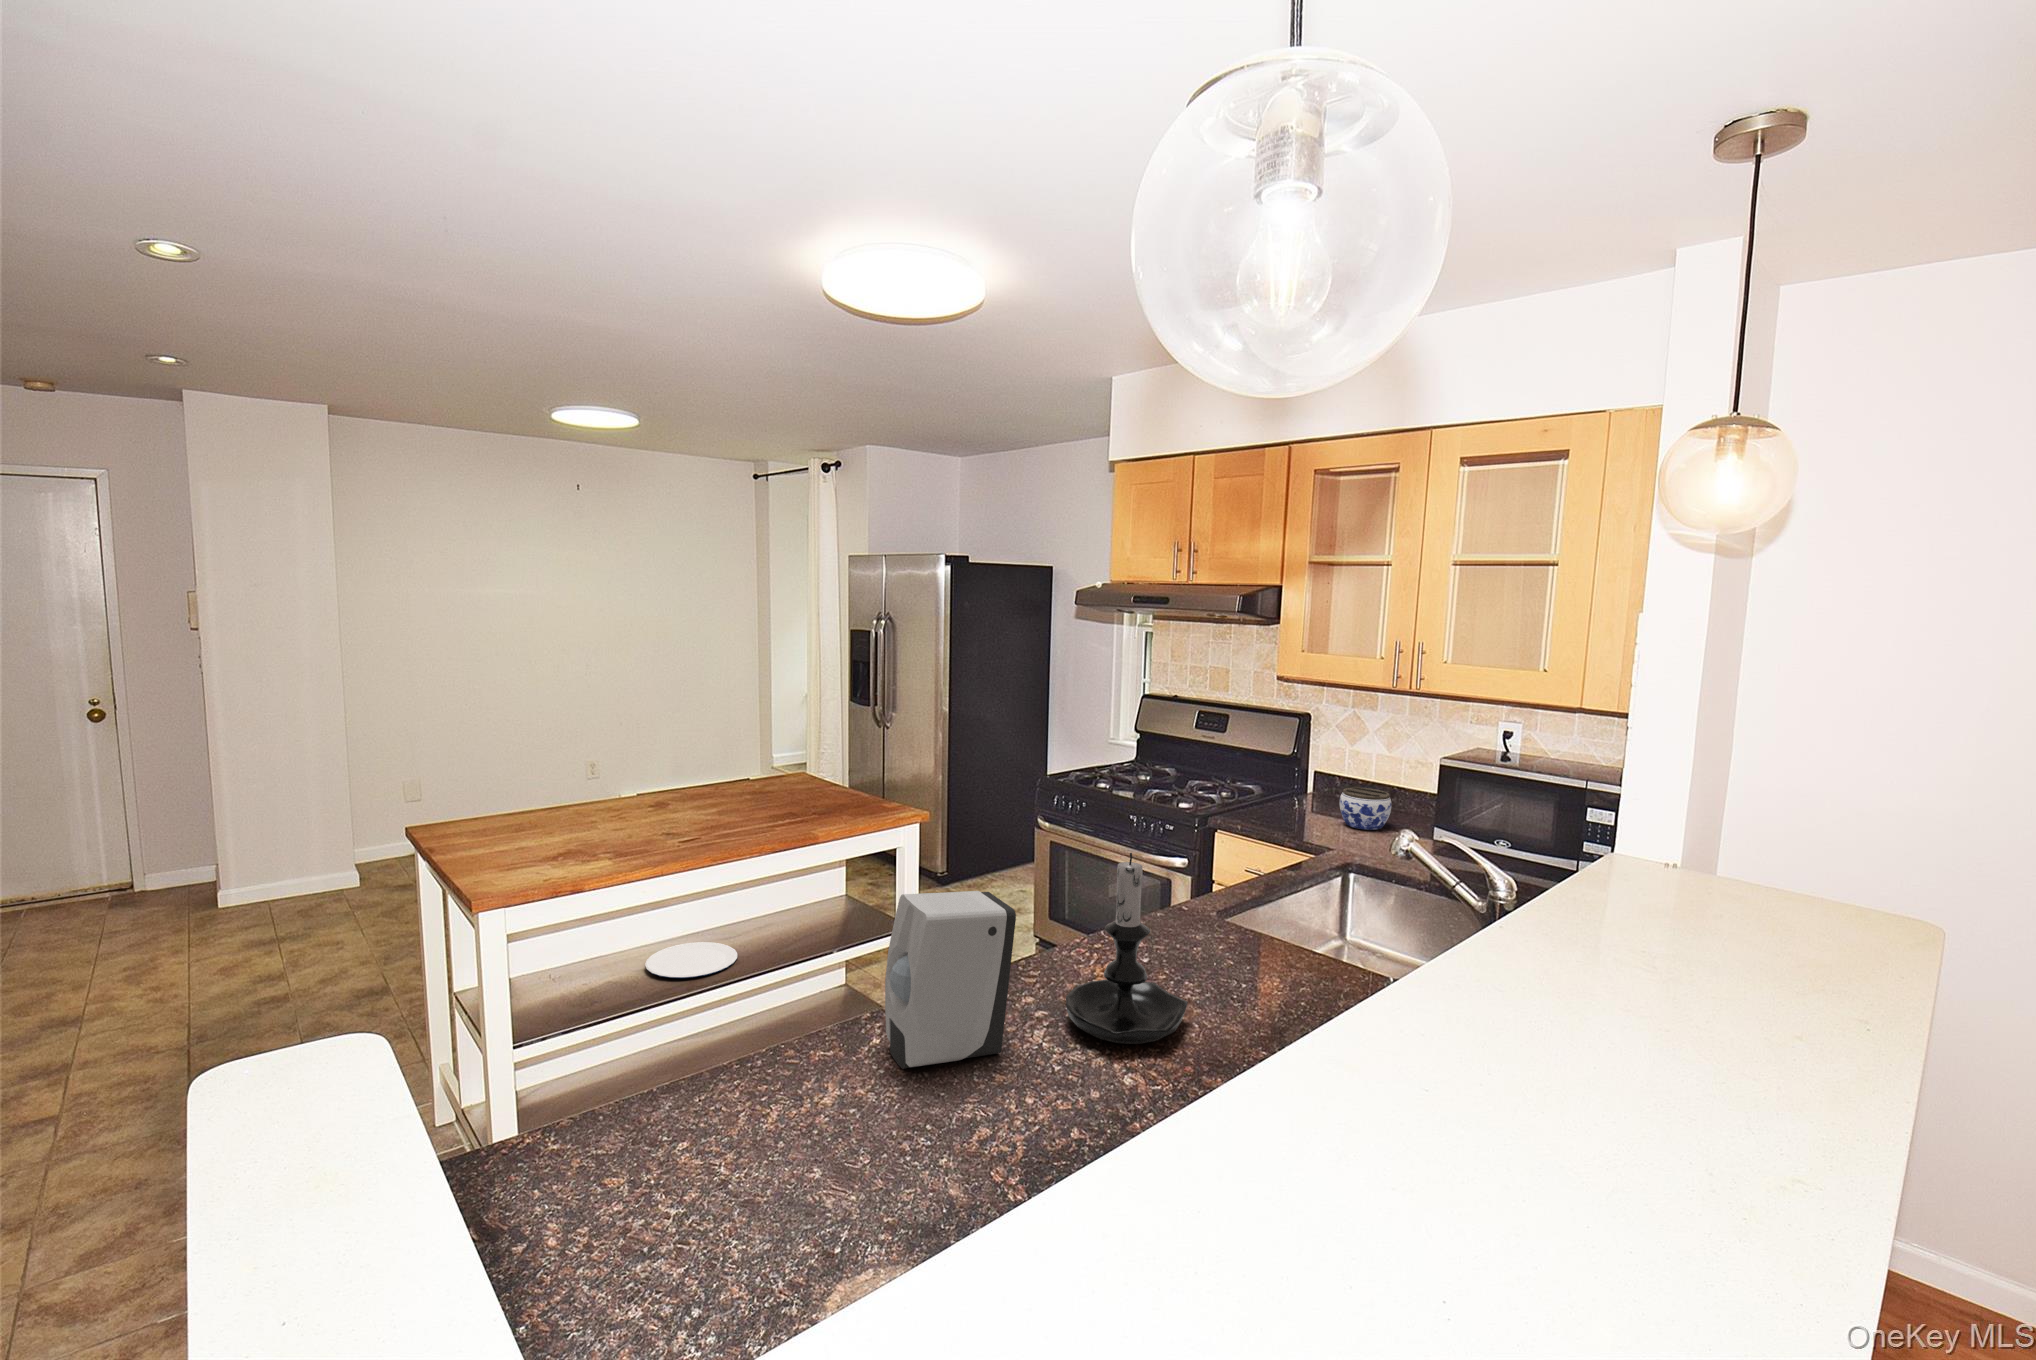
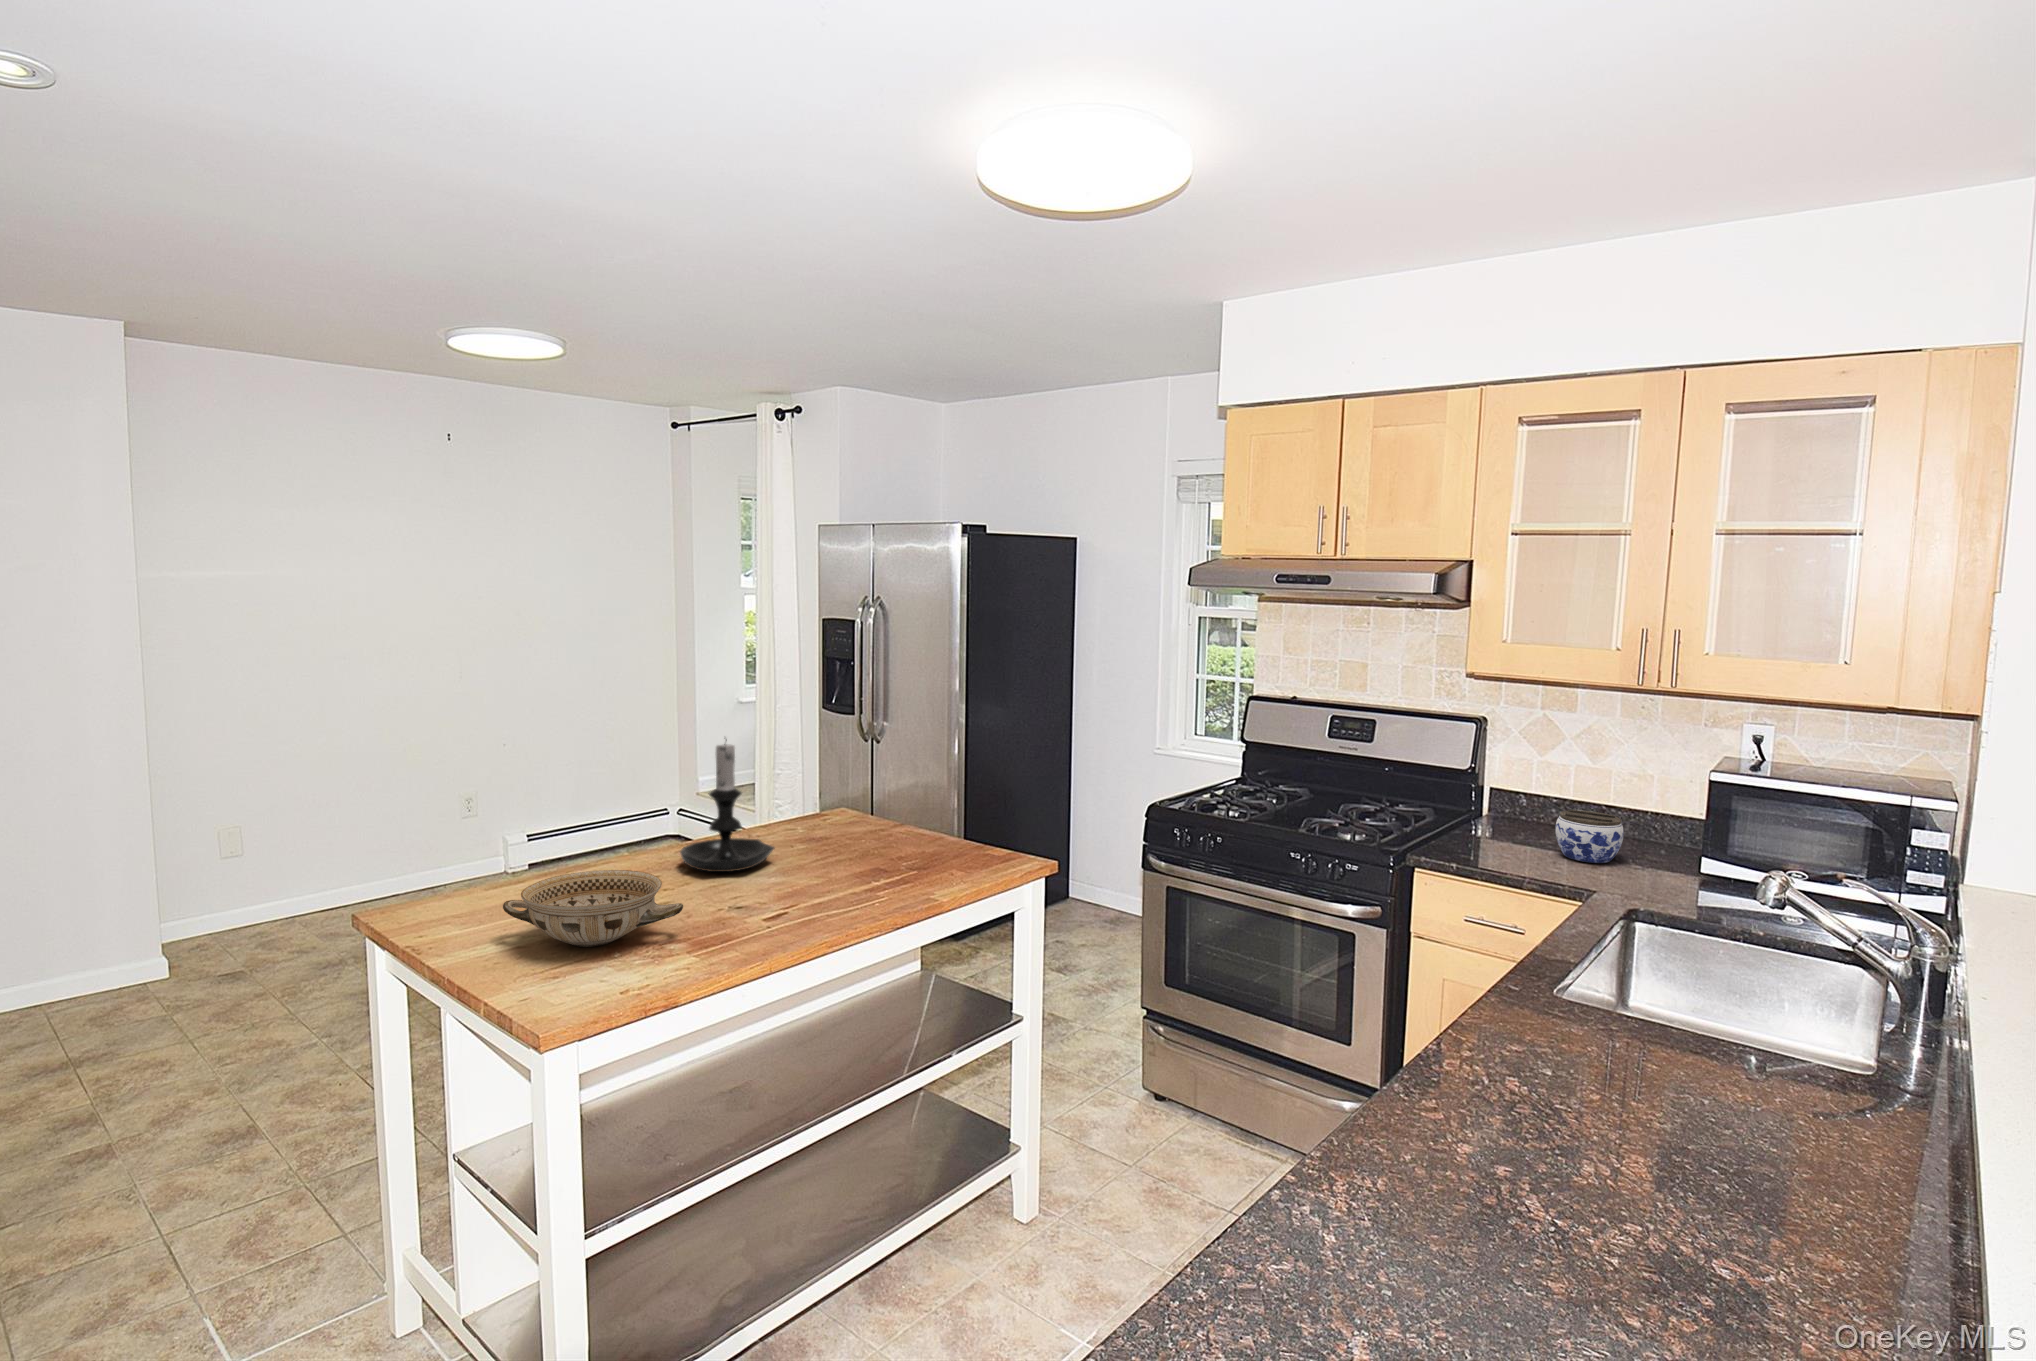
ceramic bowl: none [493,801,617,852] -> present [503,870,683,947]
candle holder: present [1066,853,1188,1044] -> present [680,739,775,872]
soap dispenser: present [885,891,1016,1069] -> none [1316,1007,1515,1287]
plate: present [645,942,737,978] -> none [703,1049,825,1108]

